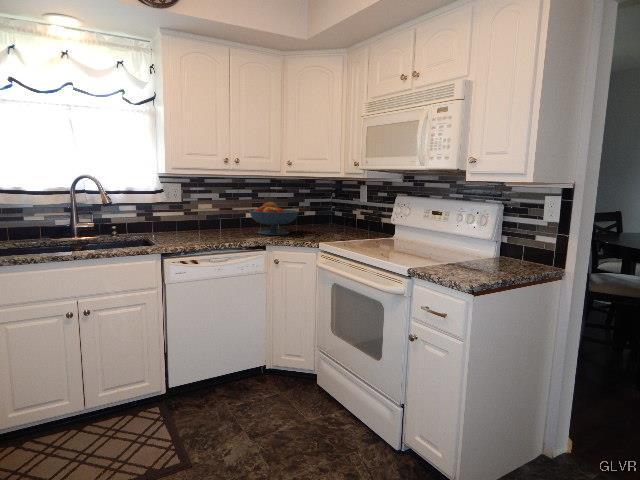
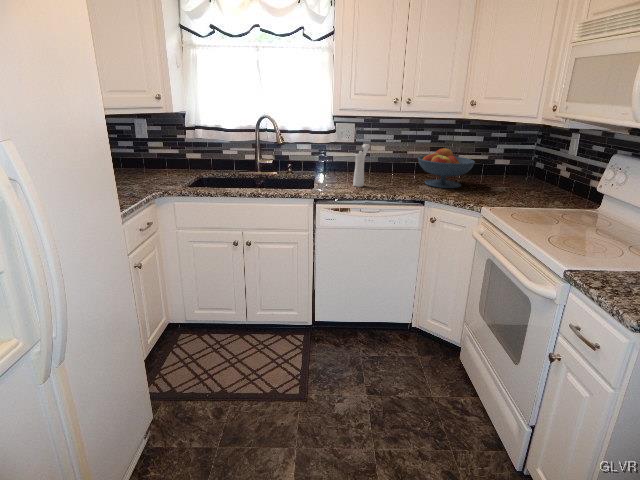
pepper mill: none [194,200,205,240] -> present [353,144,370,187]

